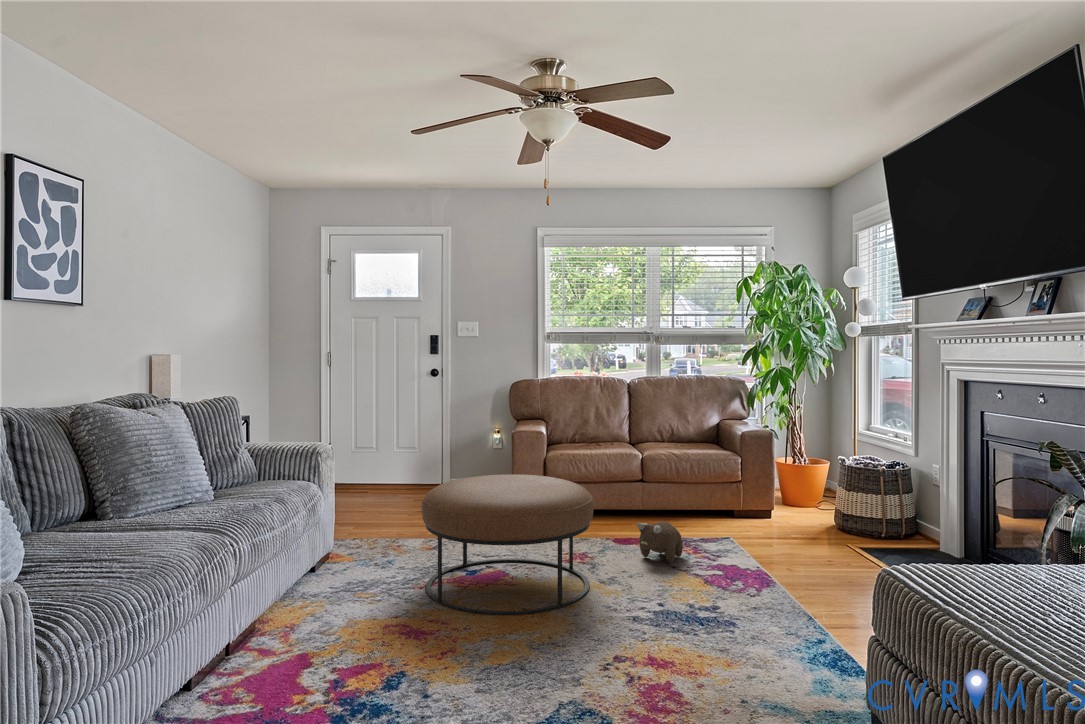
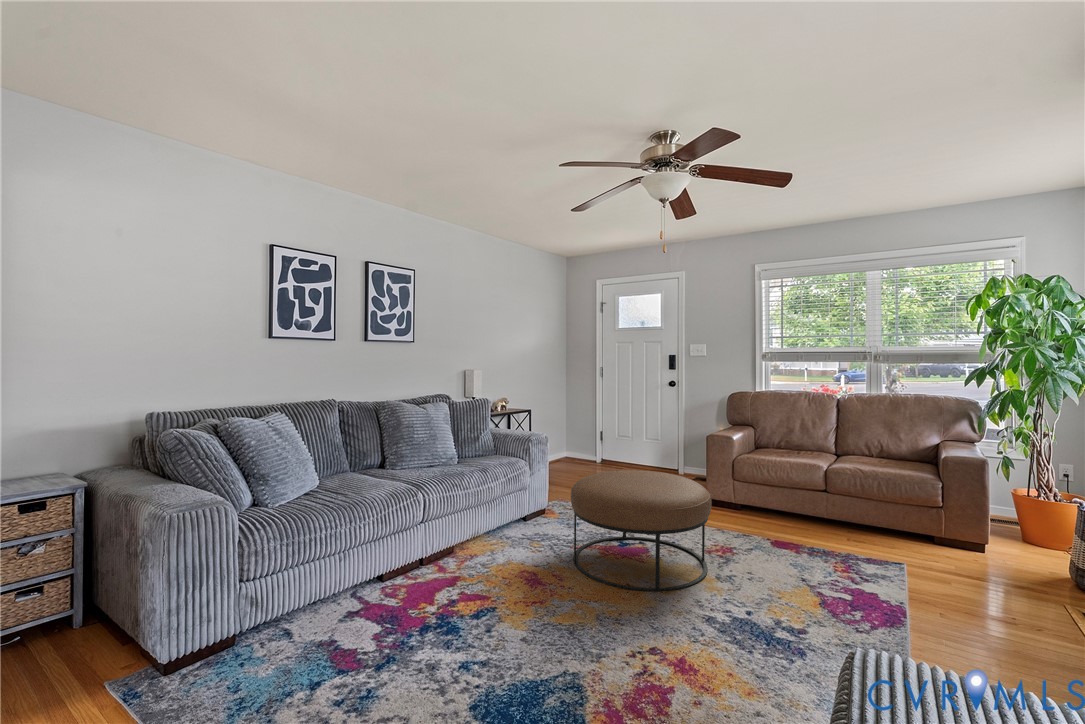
plush toy: present [637,521,683,563] -> none [772,532,826,577]

